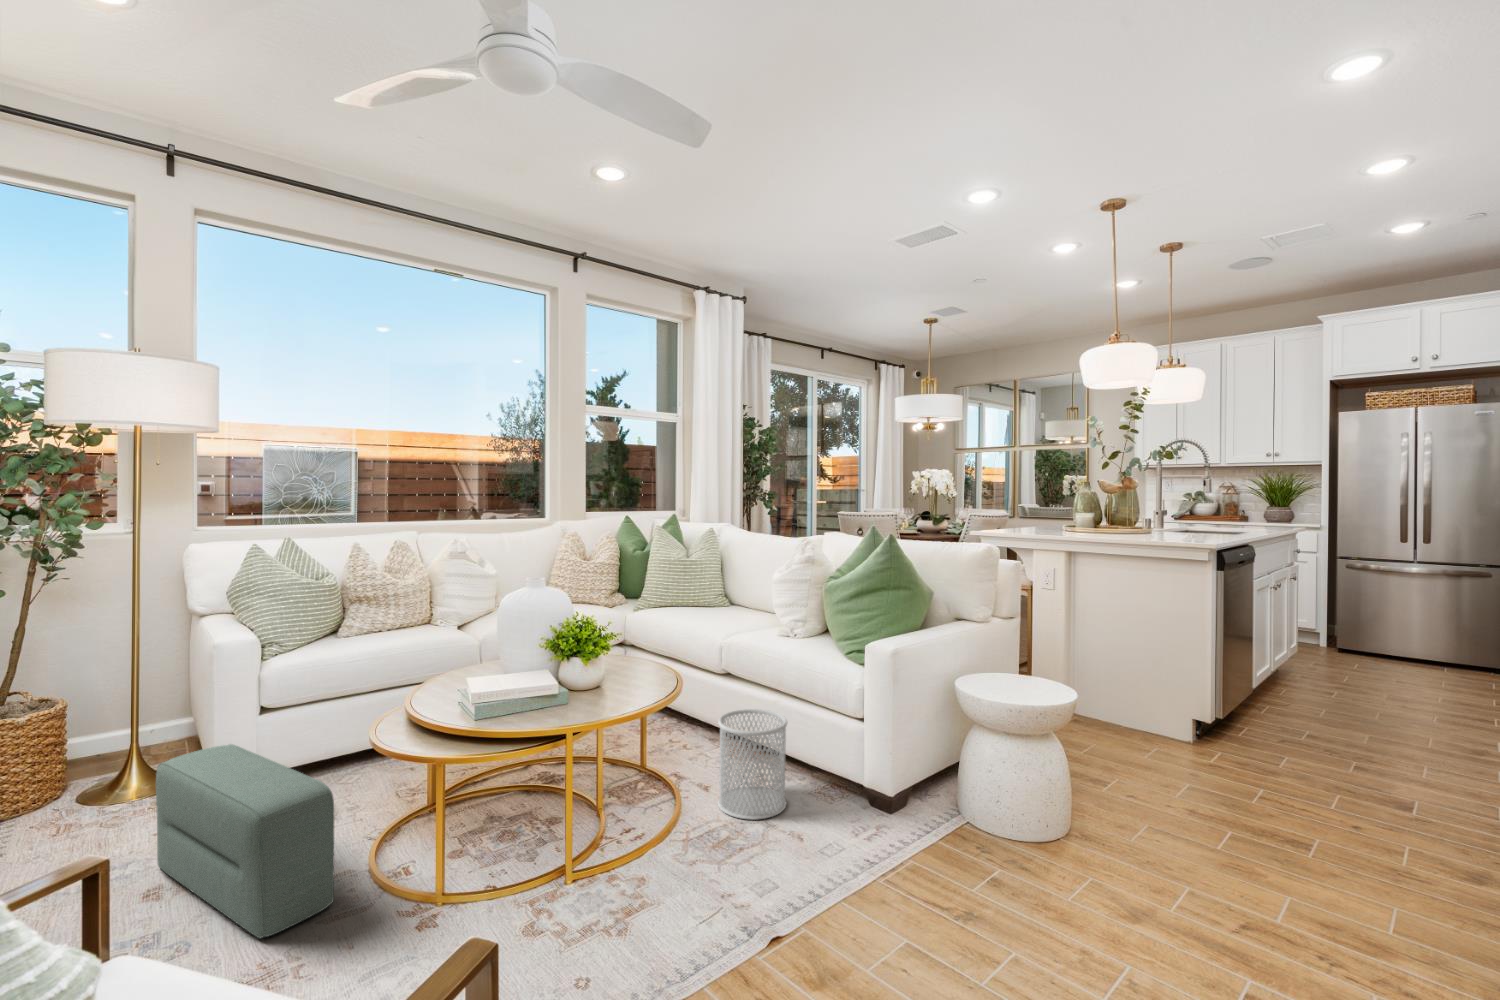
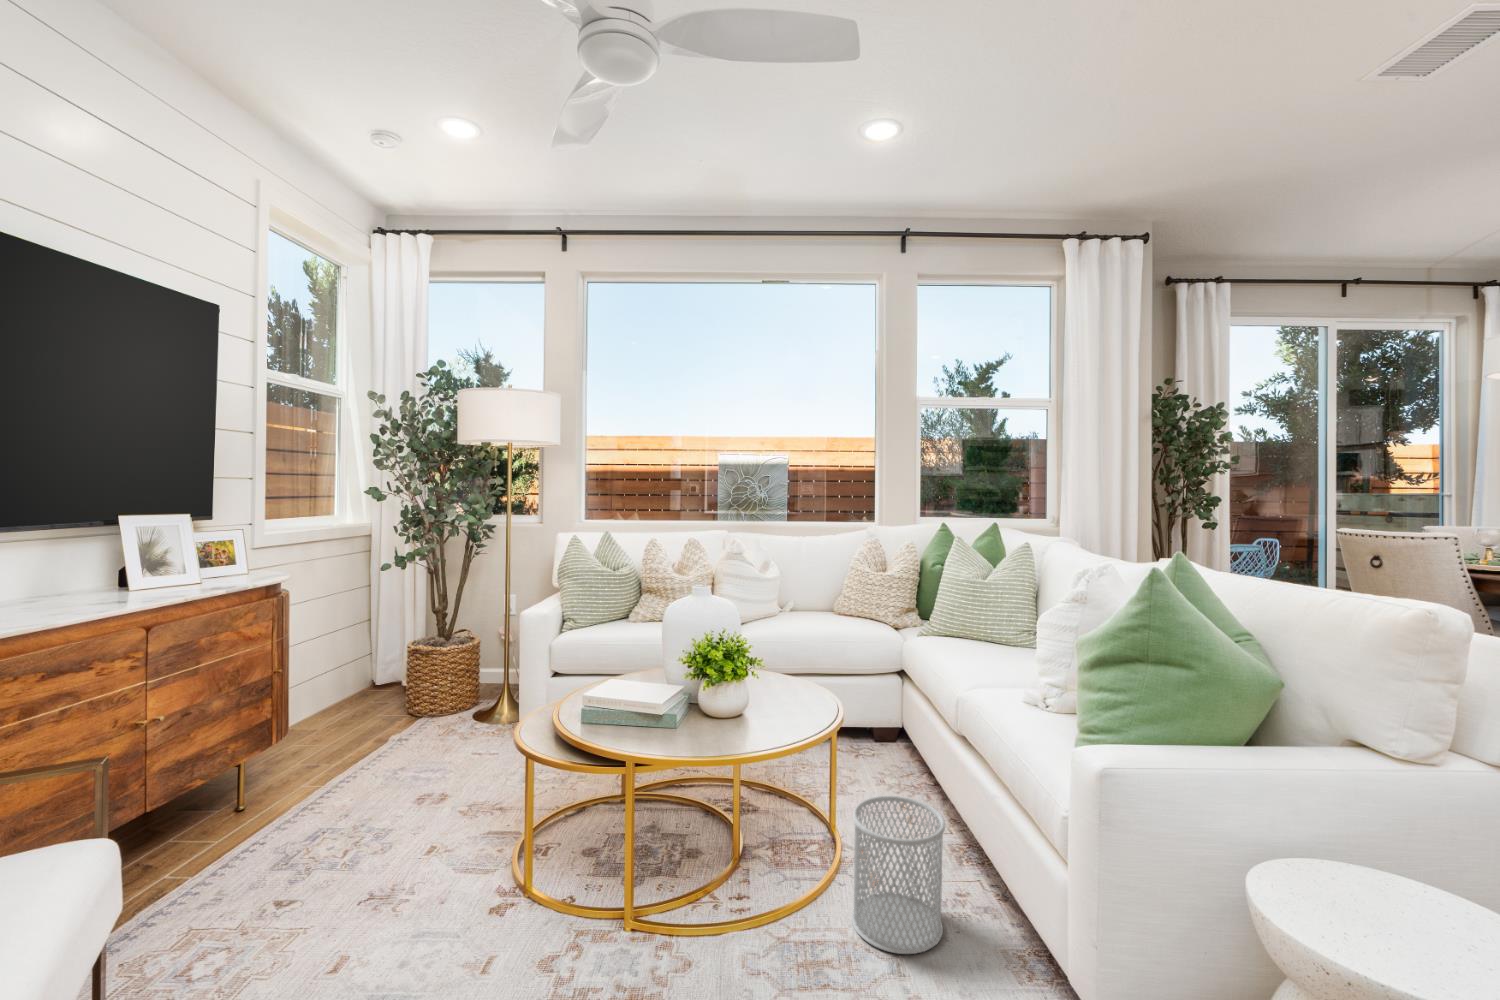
pouf: present [156,744,334,938] -> none [420,701,497,868]

